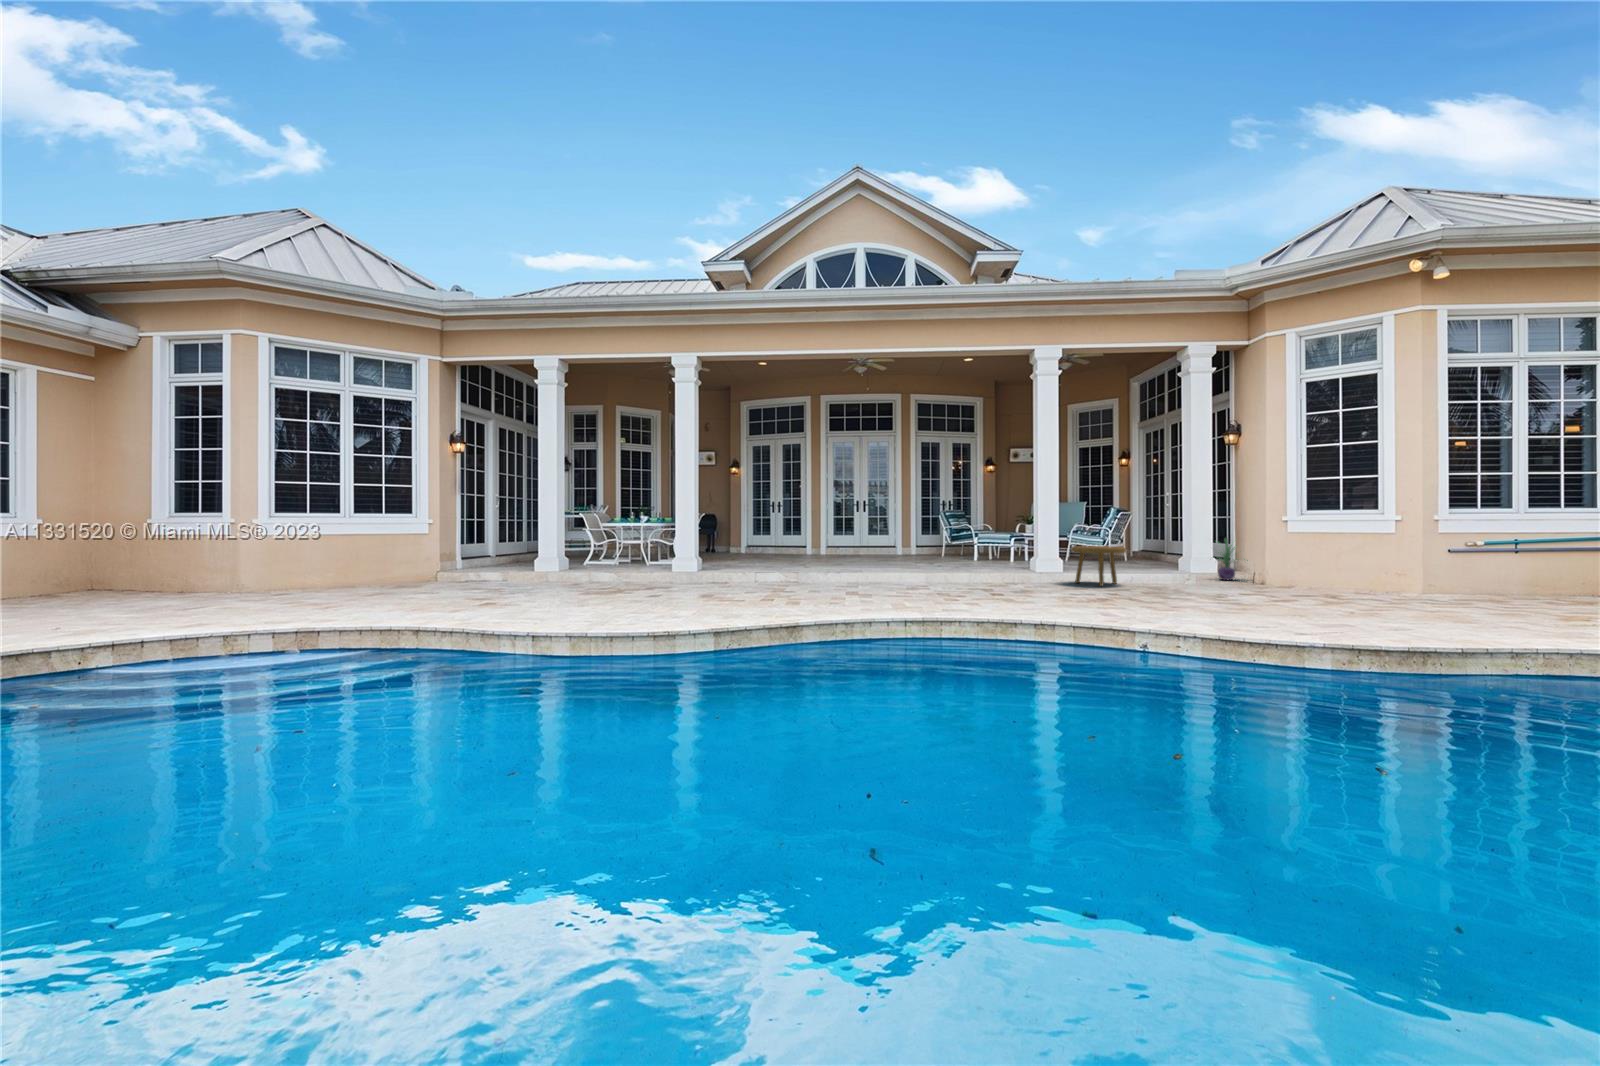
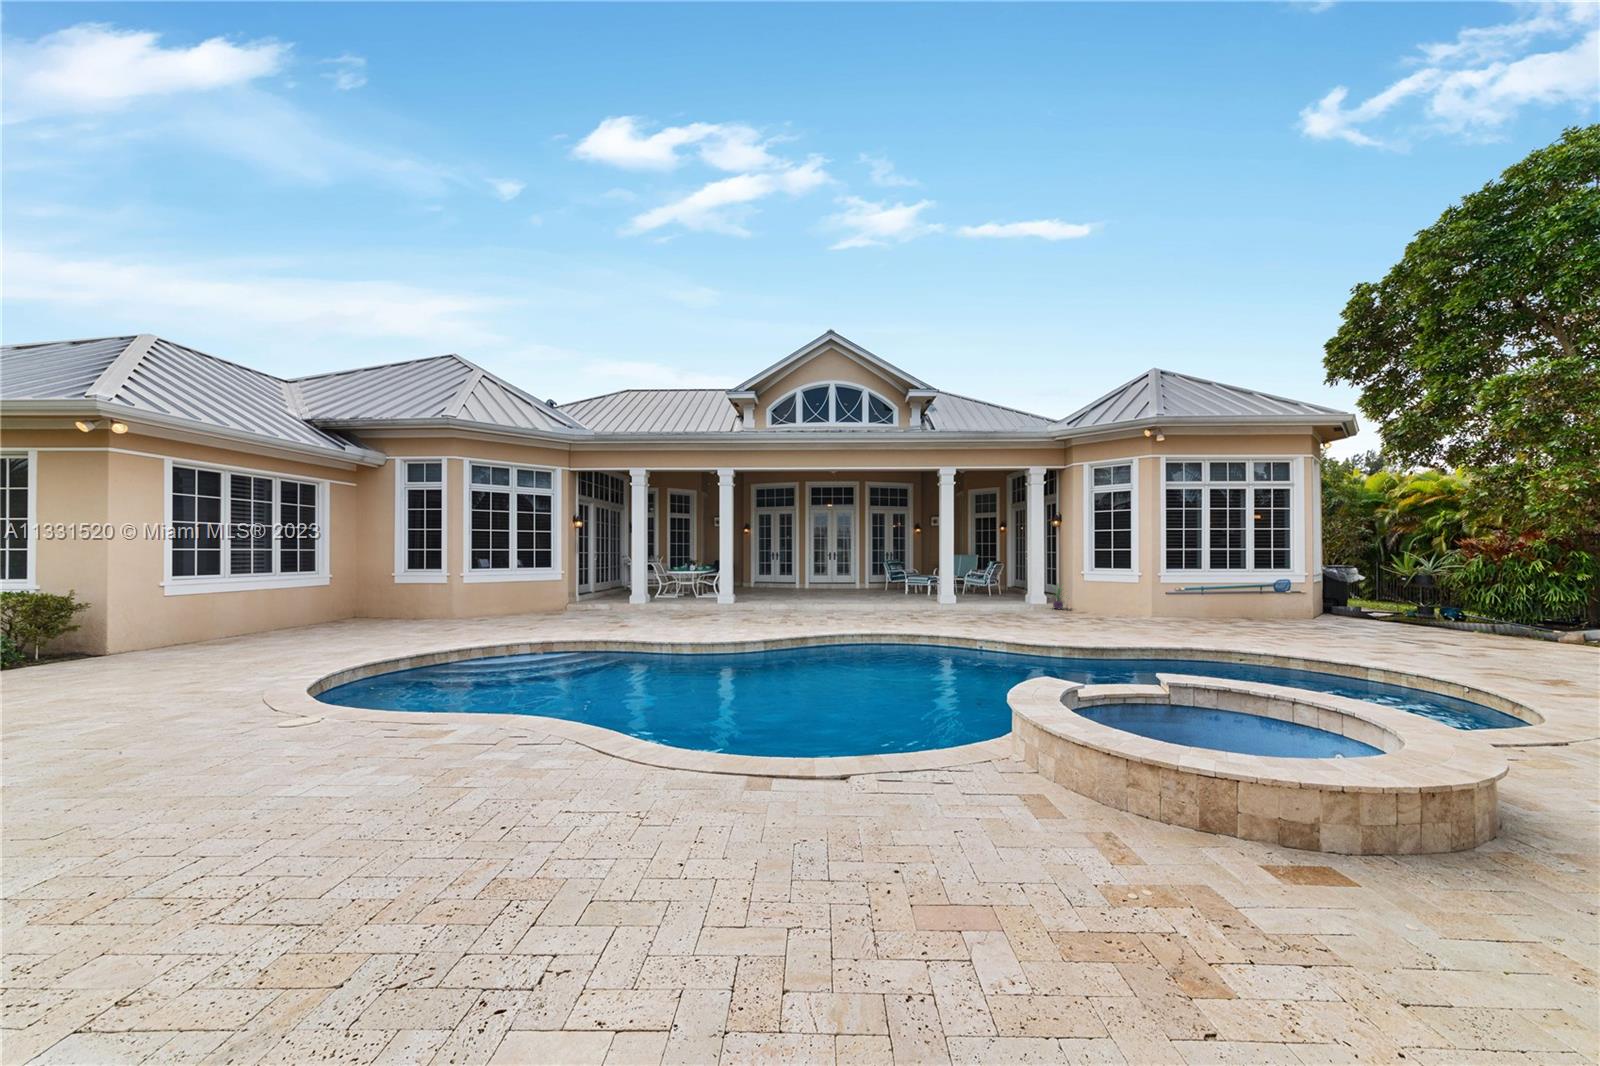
footstool: present [1071,546,1126,586] -> none [963,588,996,614]

